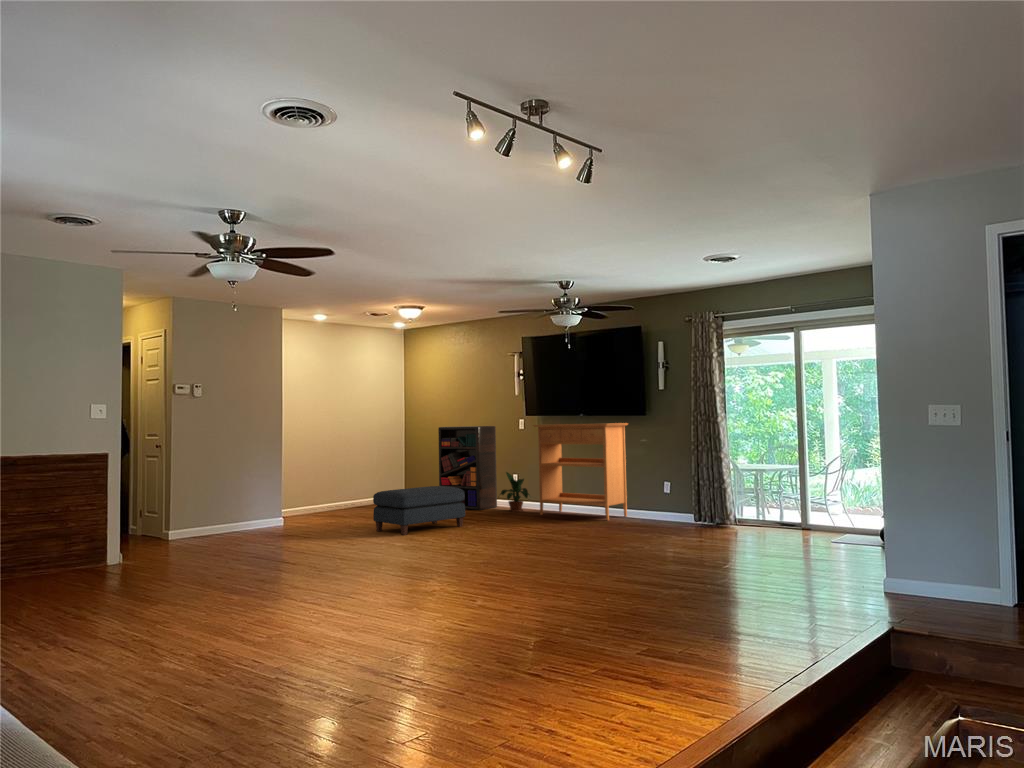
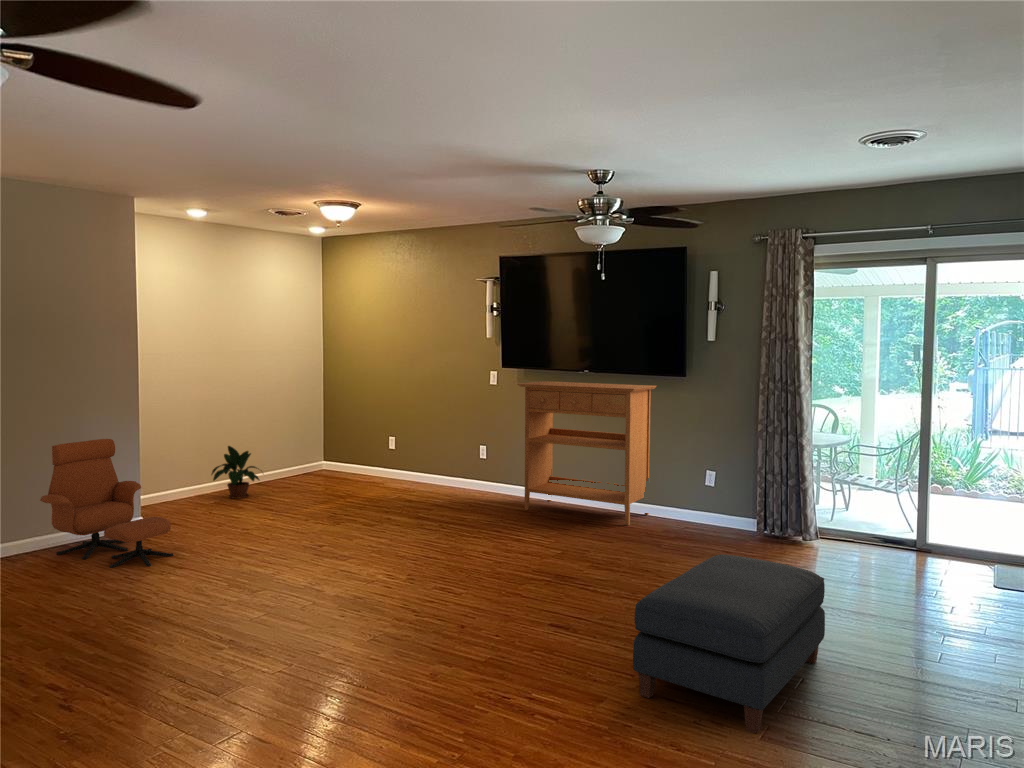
bookshelf: present [438,426,497,510] -> none [375,377,456,496]
lounge chair: none [227,461,305,536] -> present [40,439,173,568]
potted plant: present [500,472,530,512] -> present [211,446,259,499]
ottoman: present [373,486,465,535] -> present [633,555,825,734]

